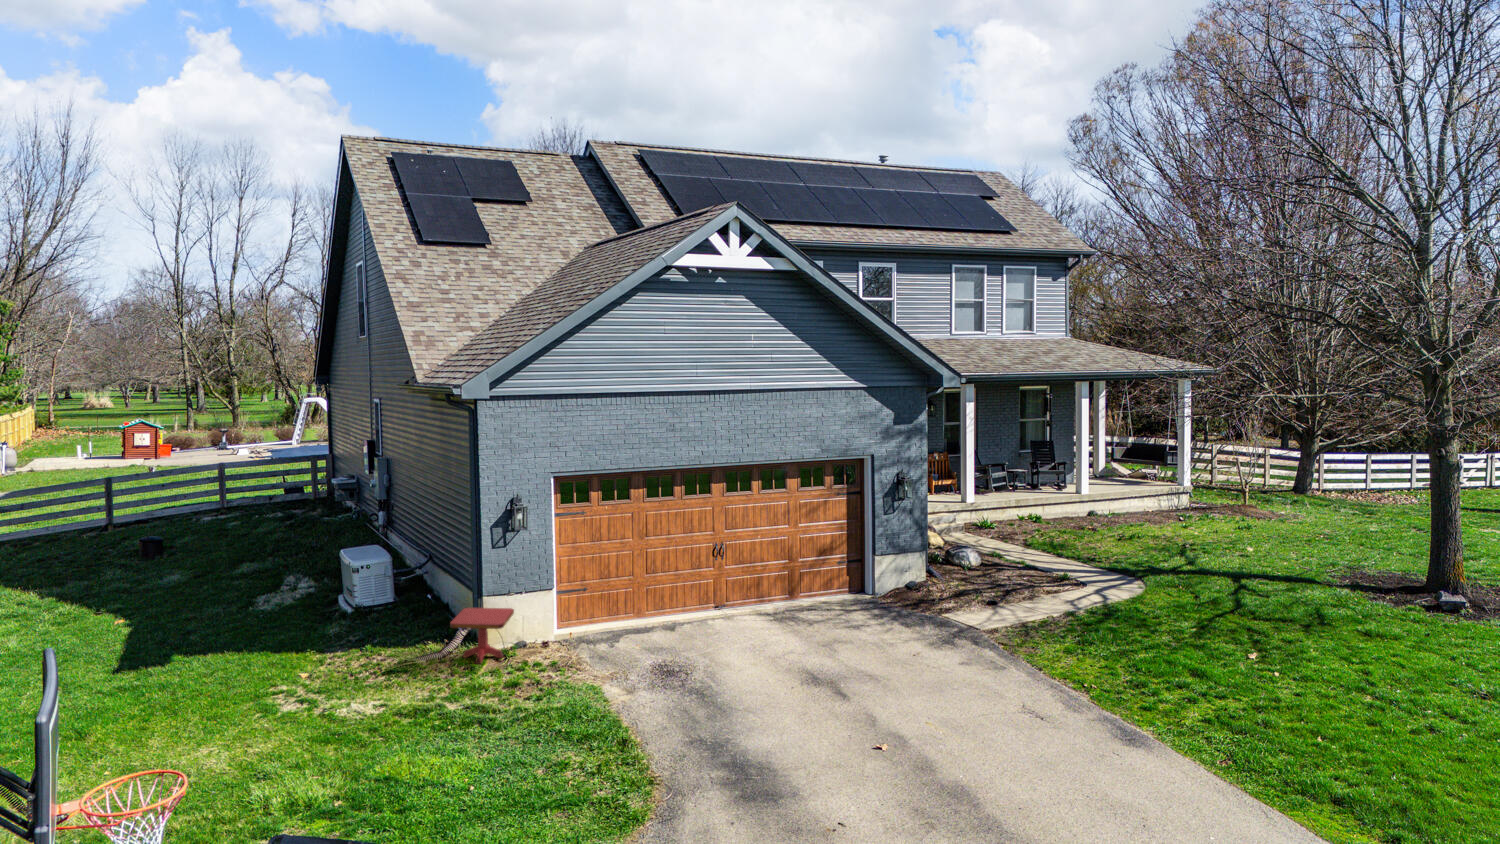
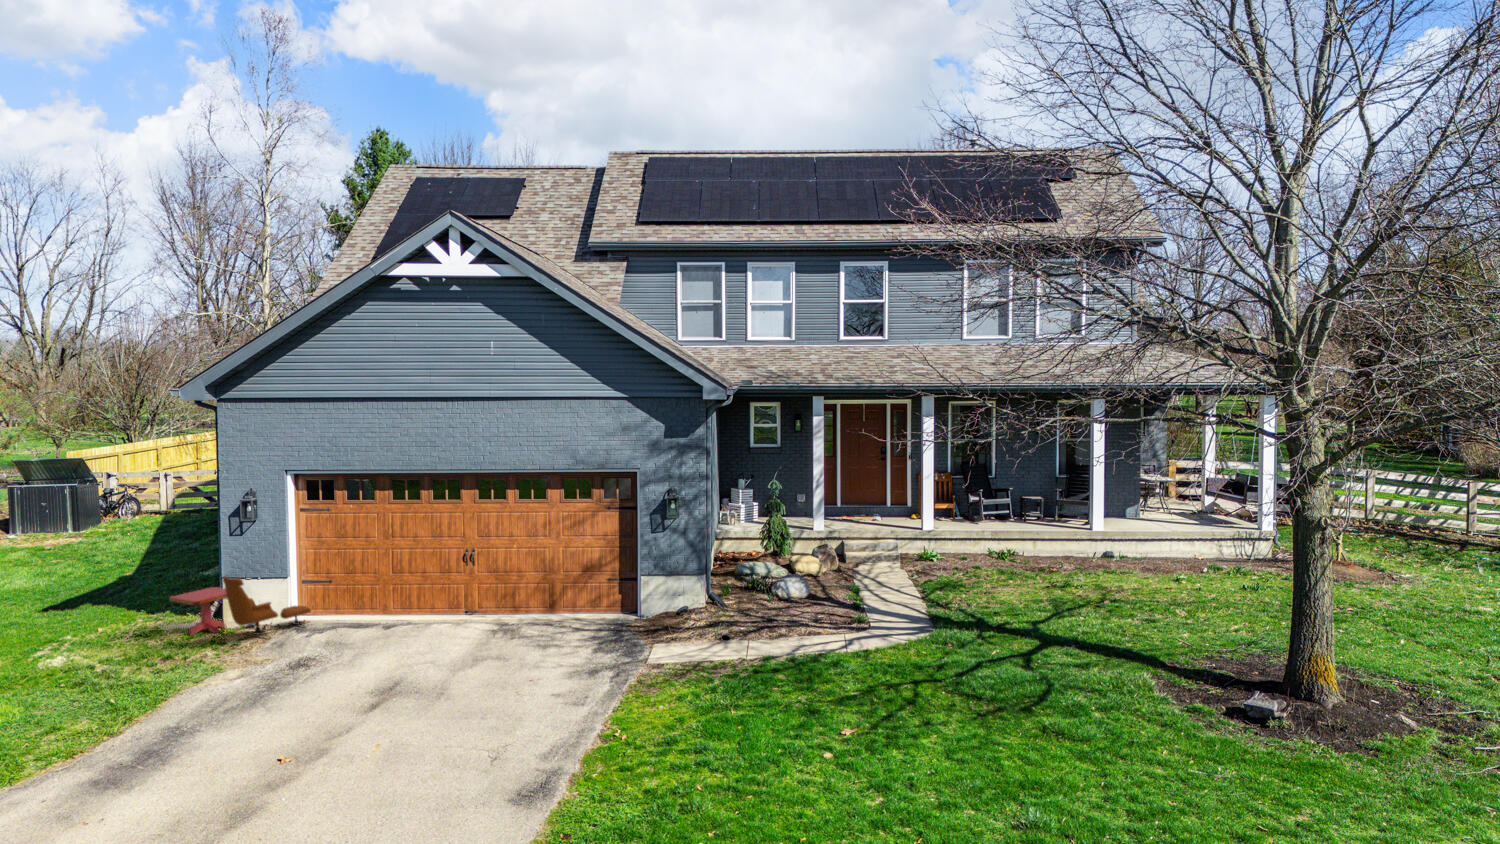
lounge chair: none [540,592,588,662] -> present [223,576,311,638]

